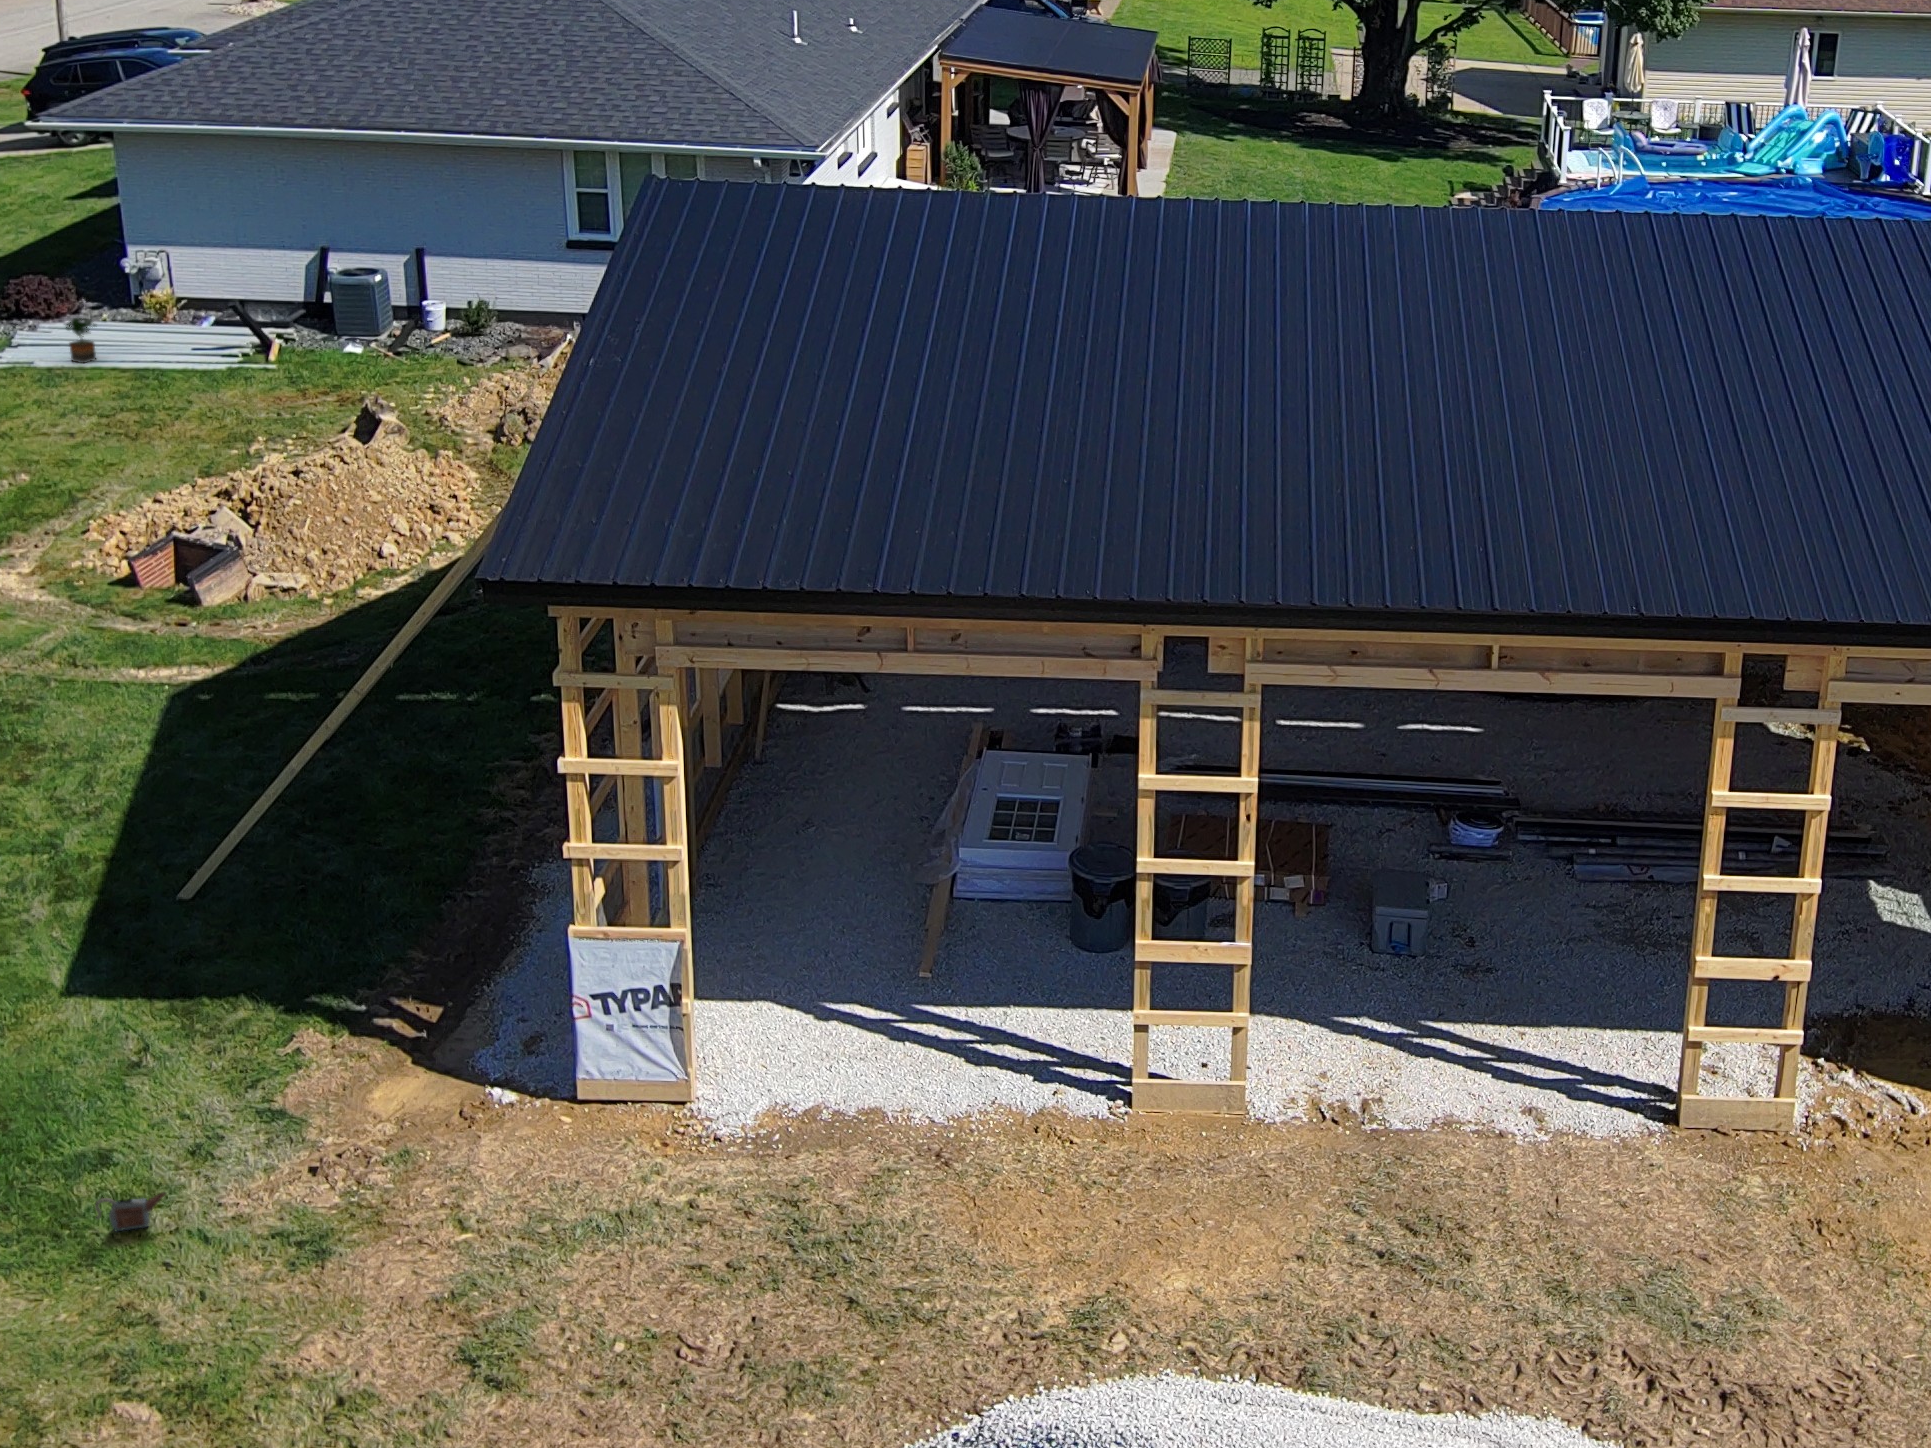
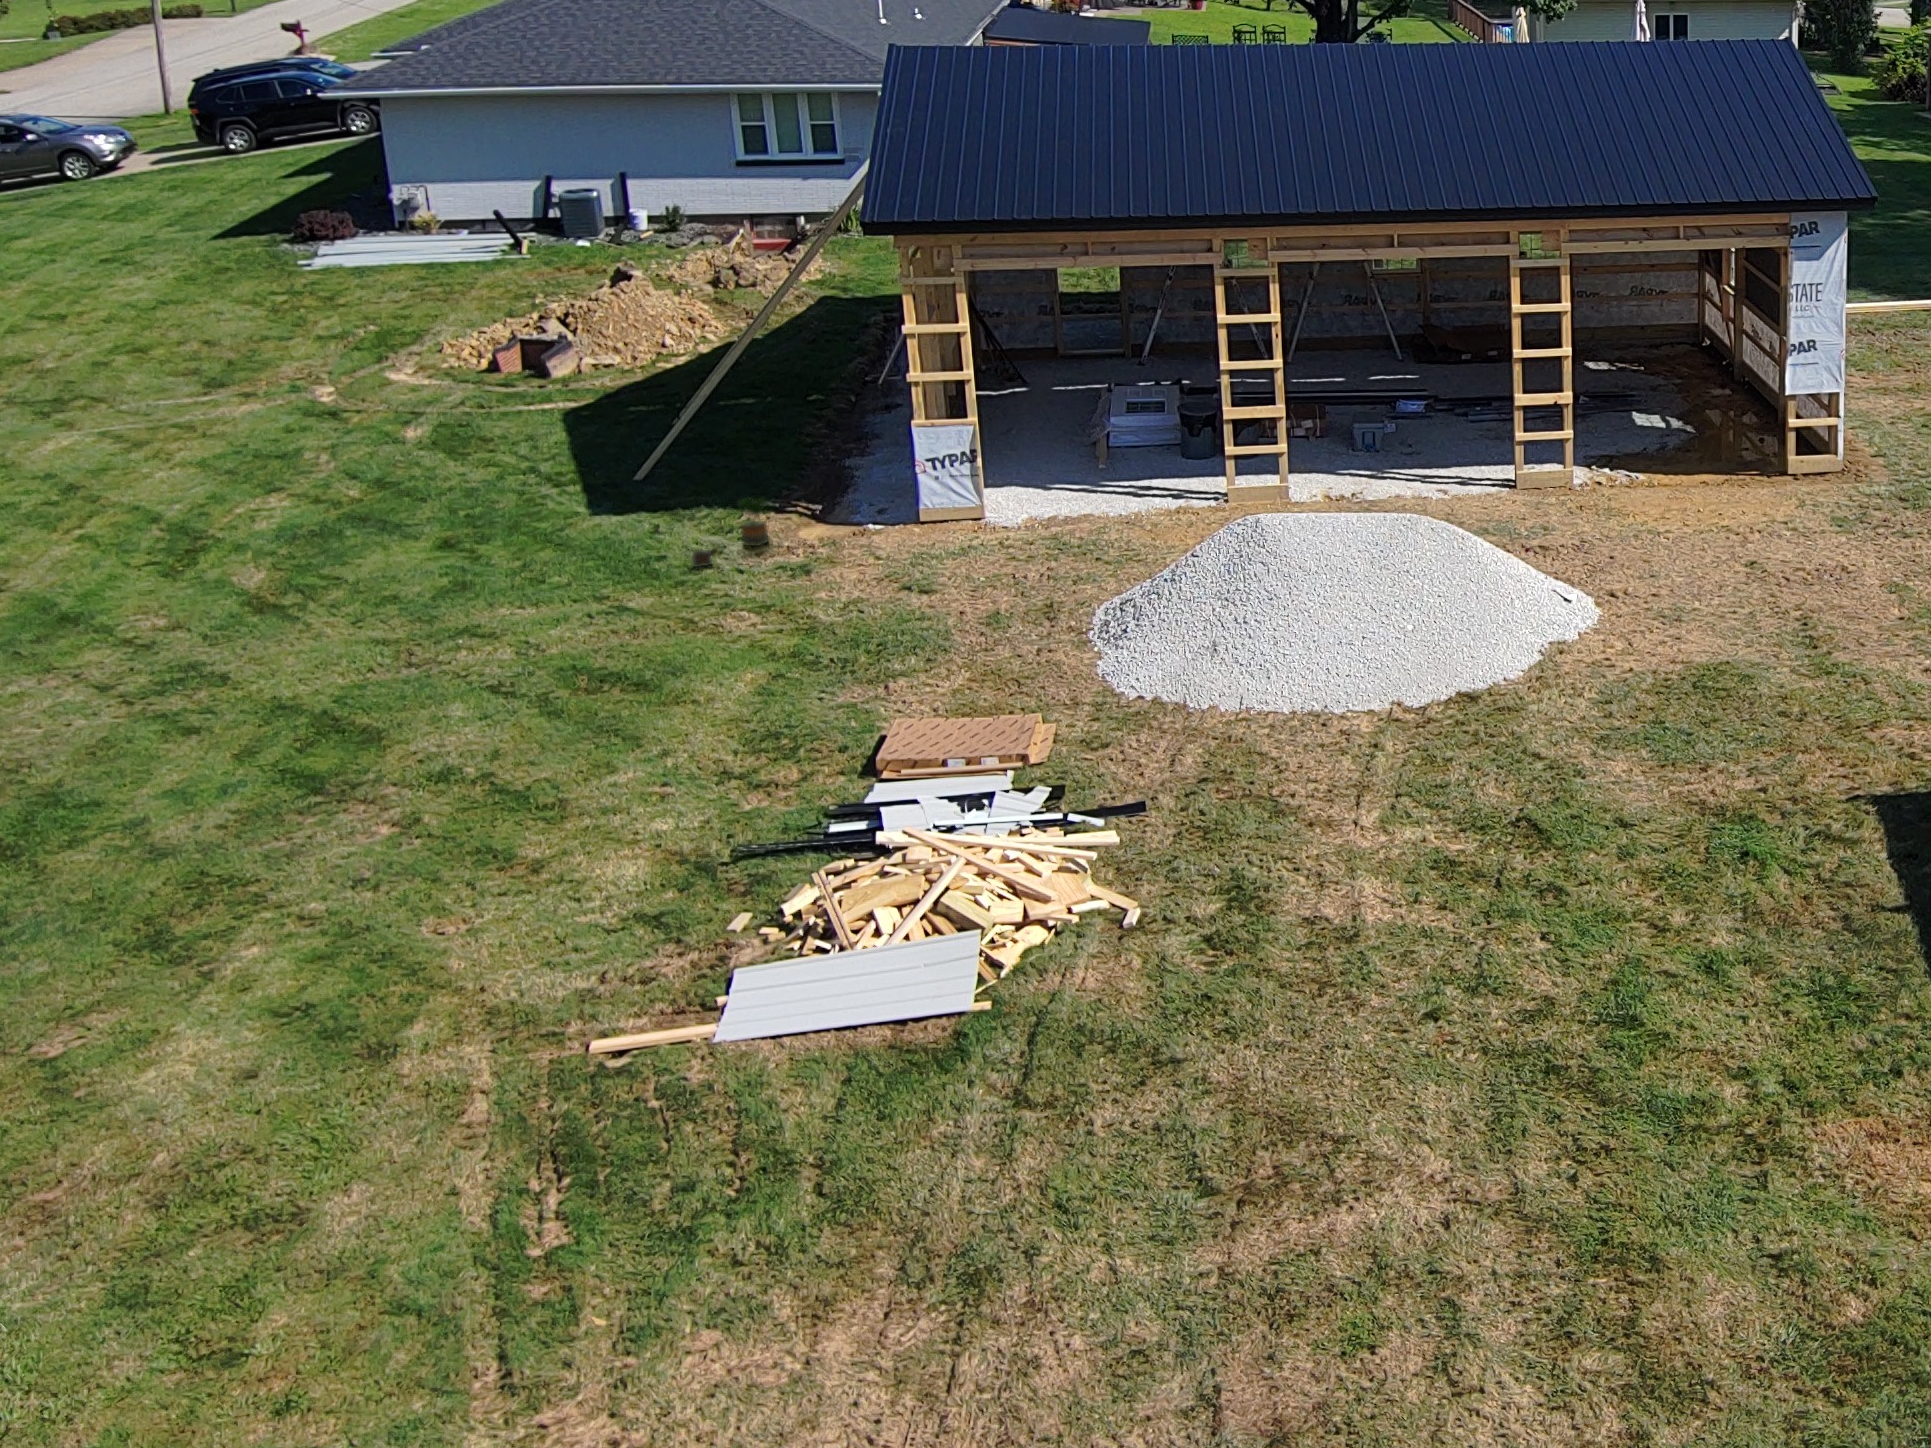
potted tree: present [66,318,96,363] -> present [739,497,768,546]

